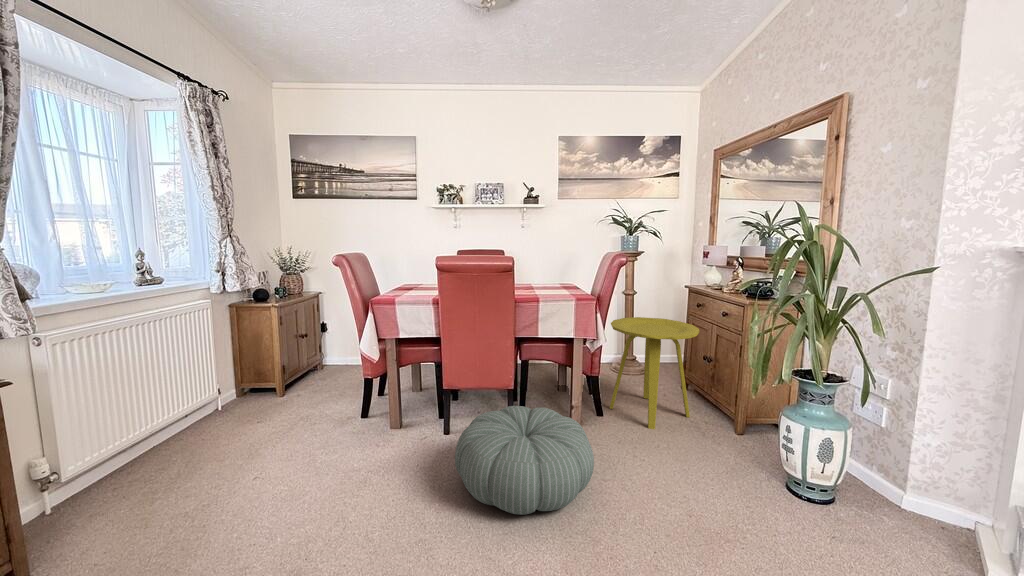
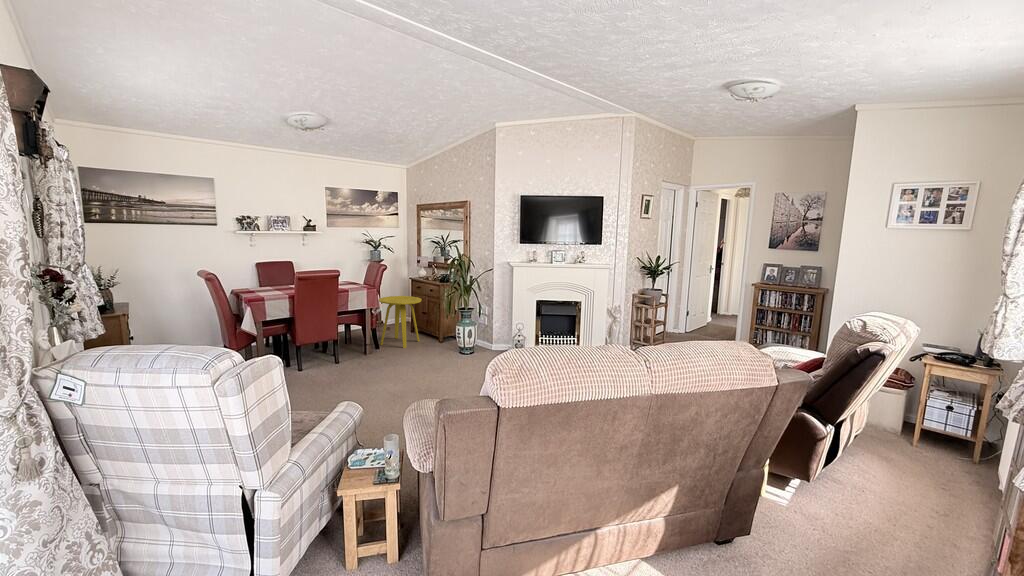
pouf: present [455,406,594,515] -> none [328,341,393,378]

